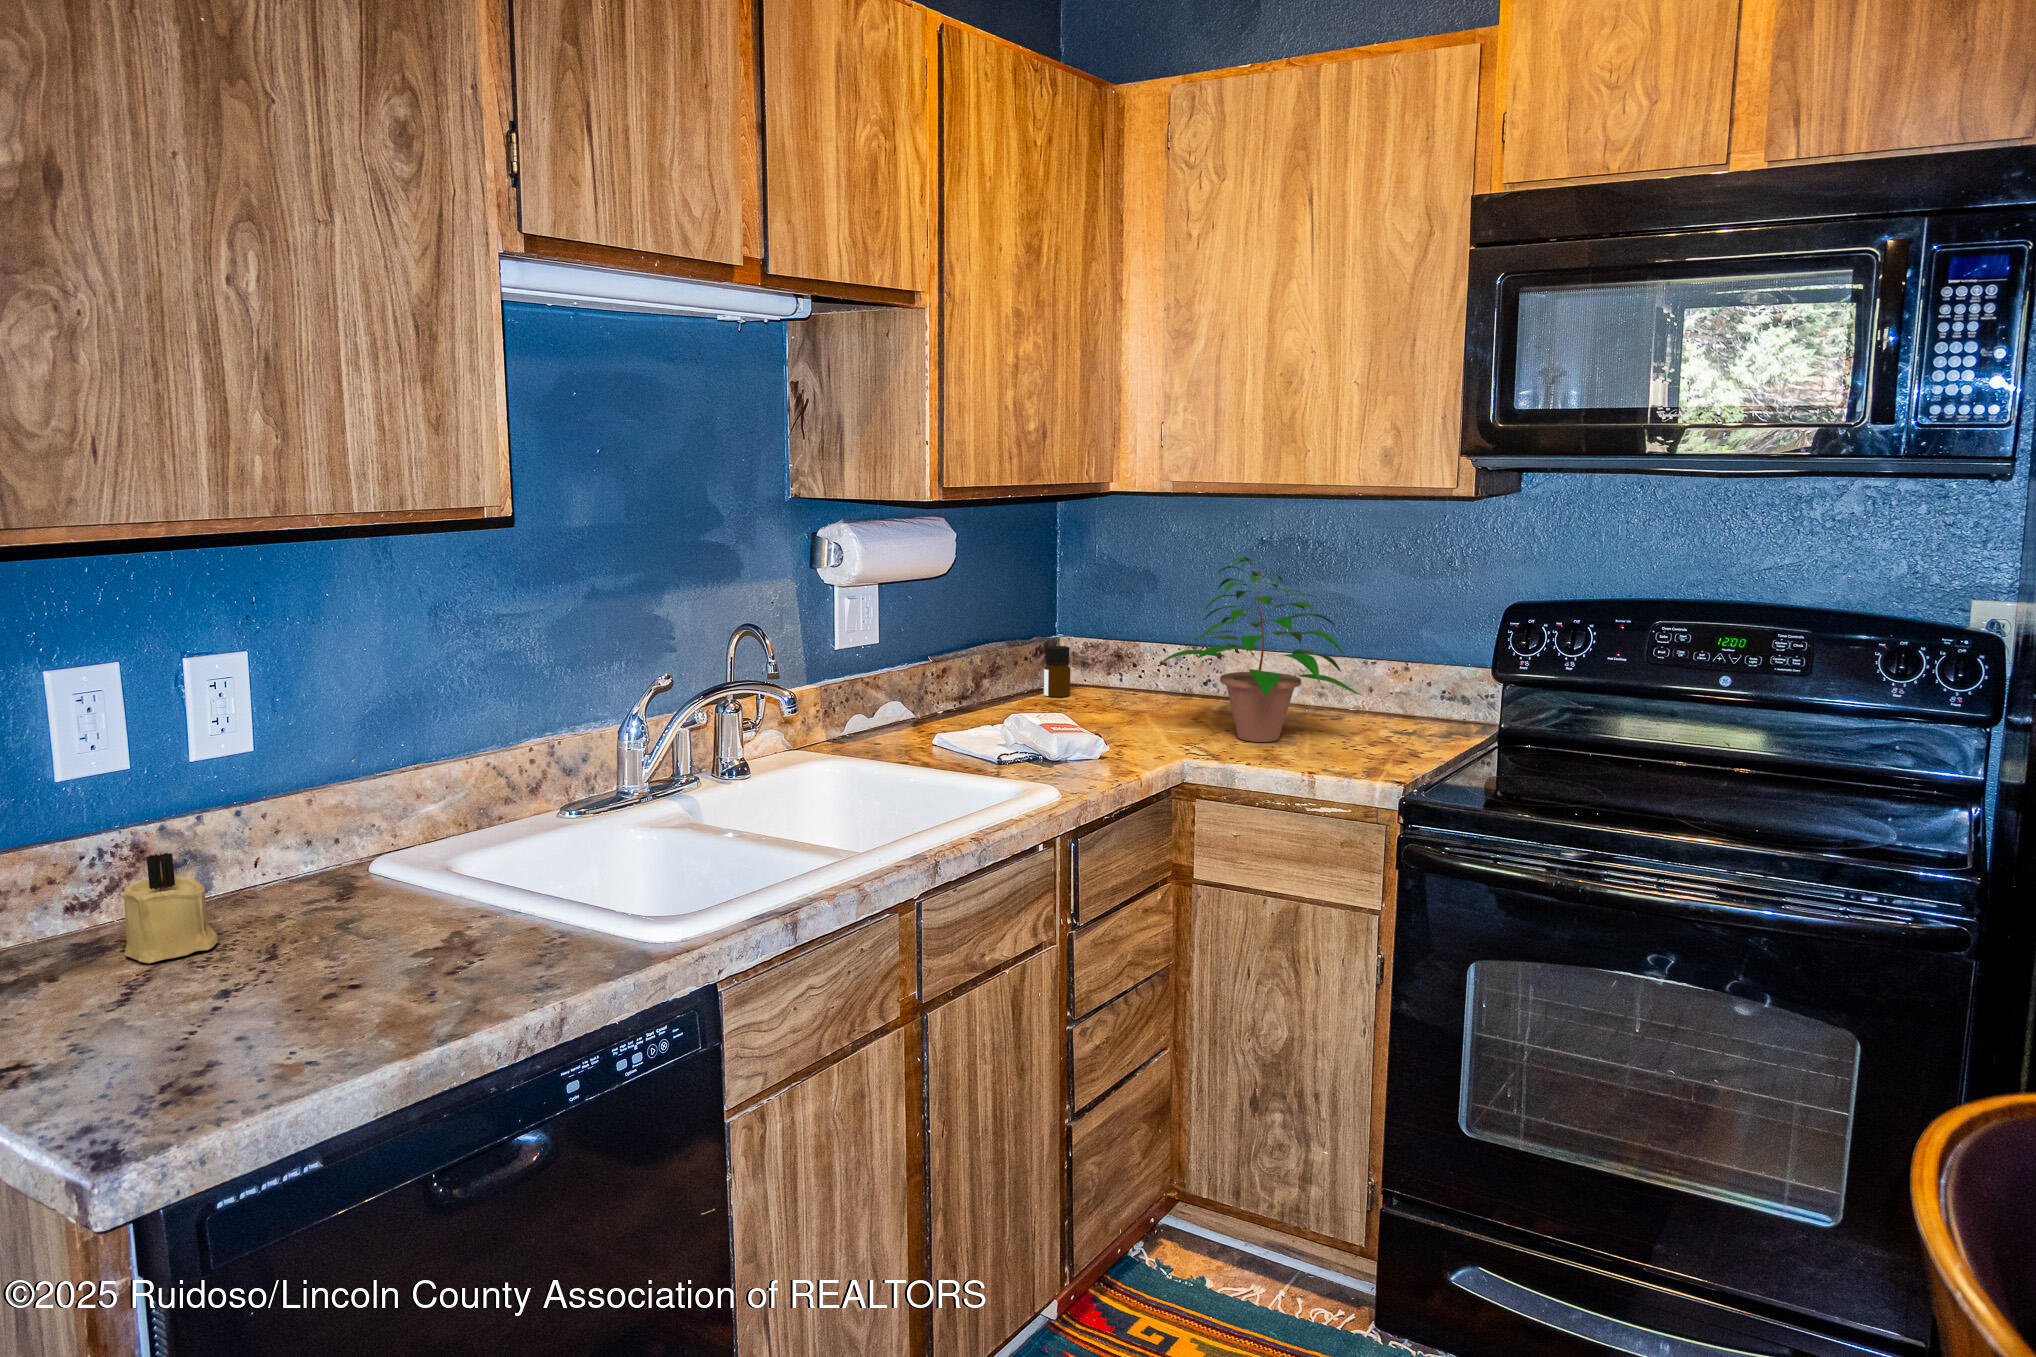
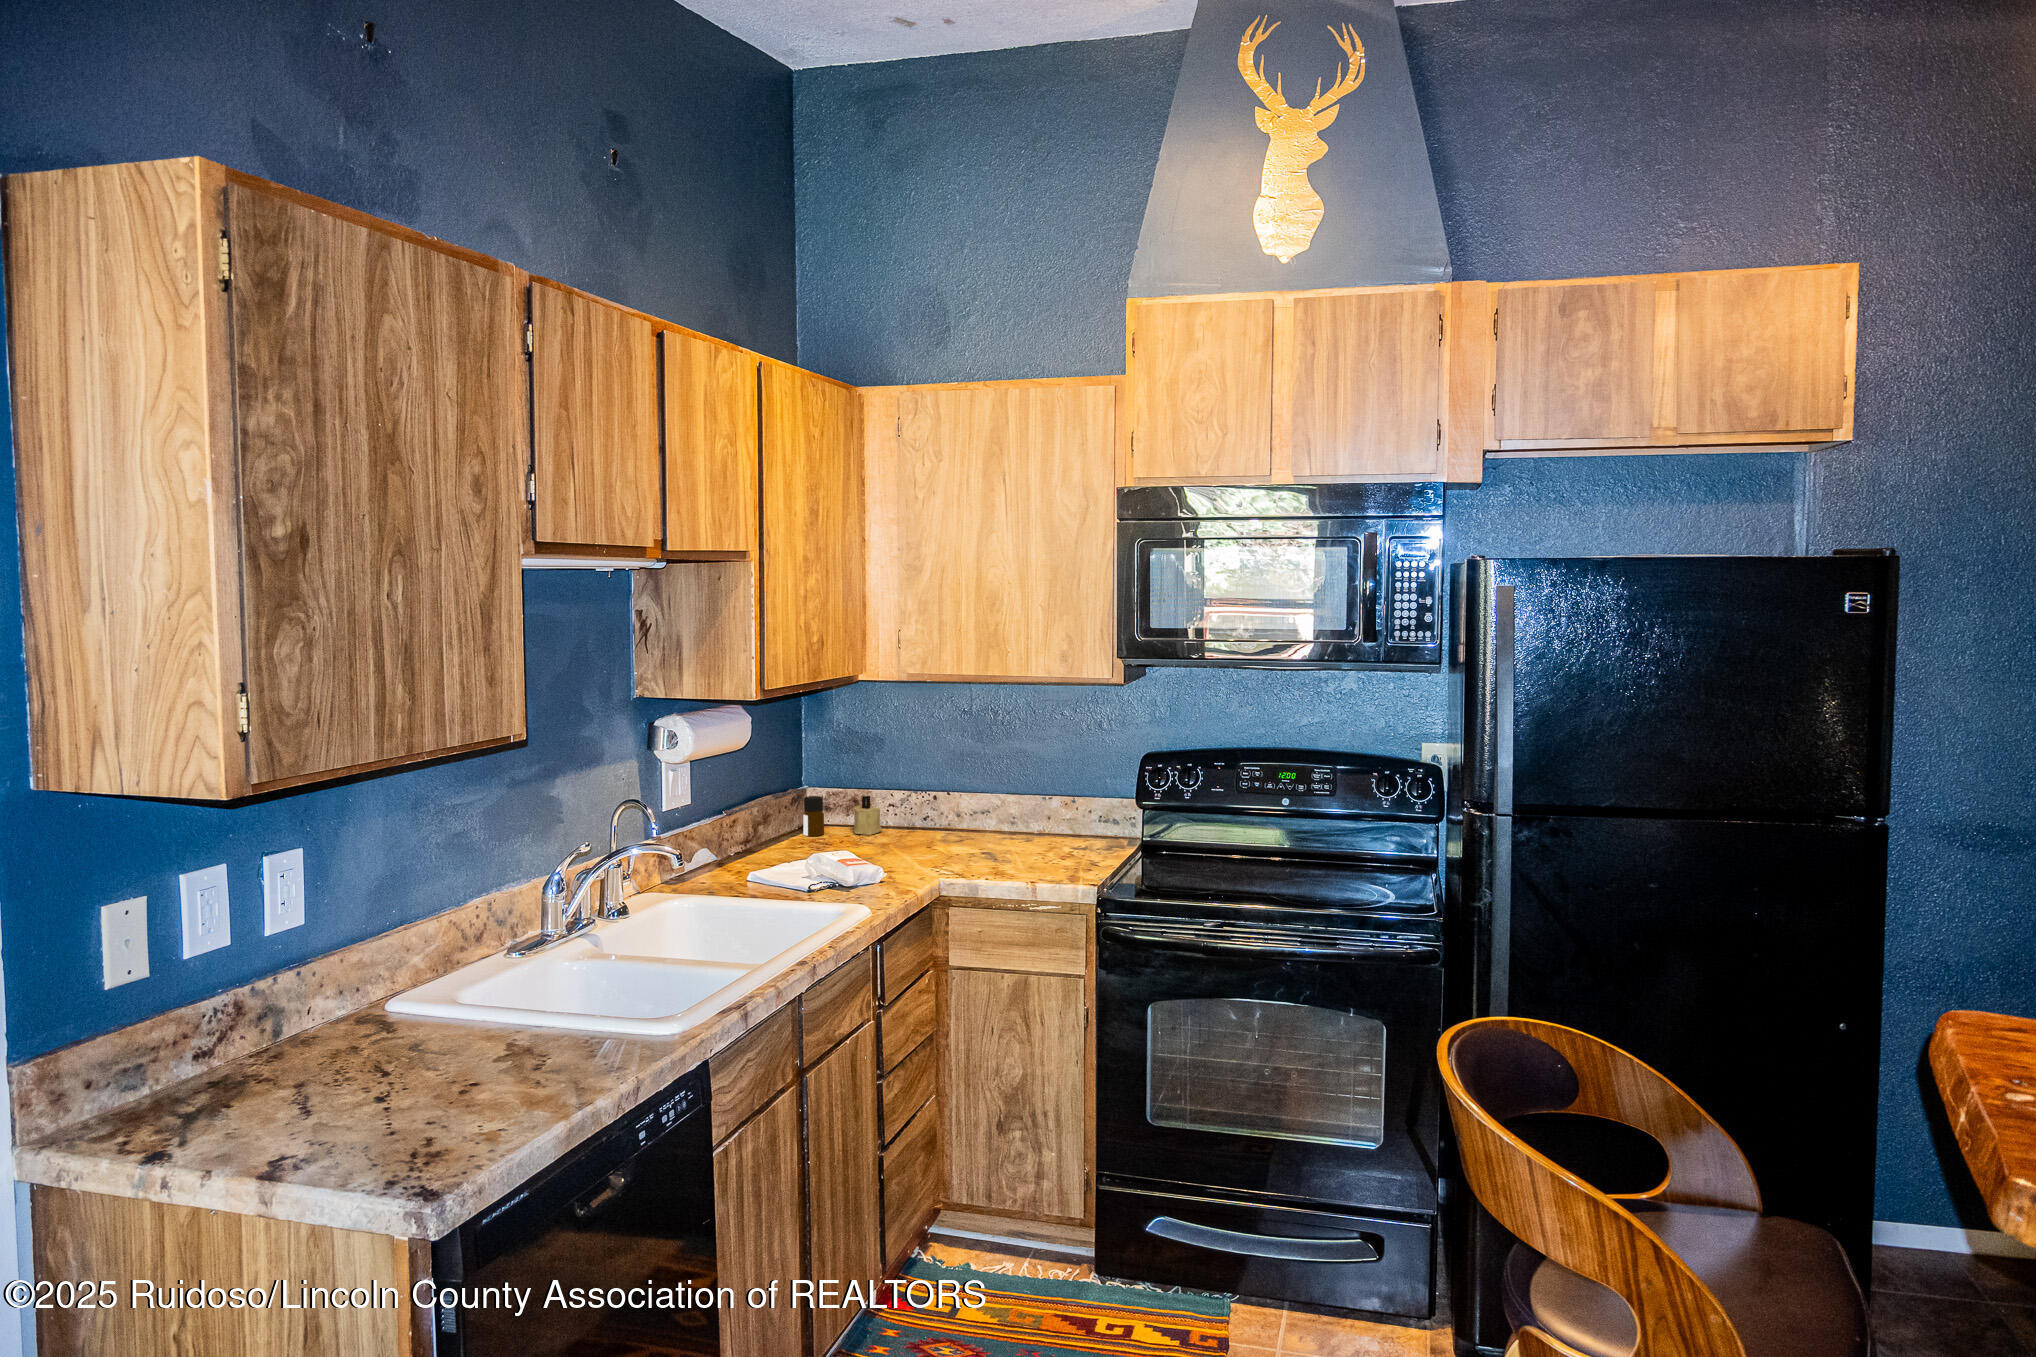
potted plant: present [1163,557,1361,742] -> none [914,728,1056,862]
candle: present [122,853,218,963] -> present [854,796,882,835]

